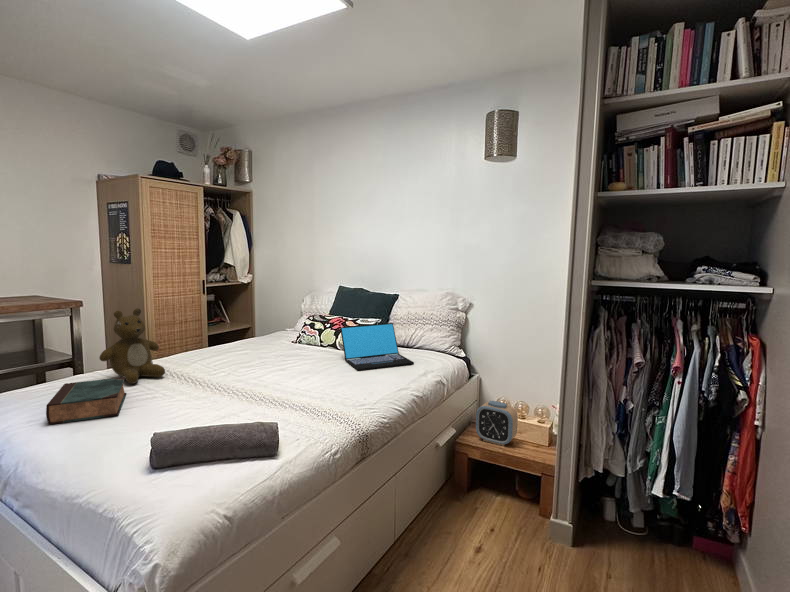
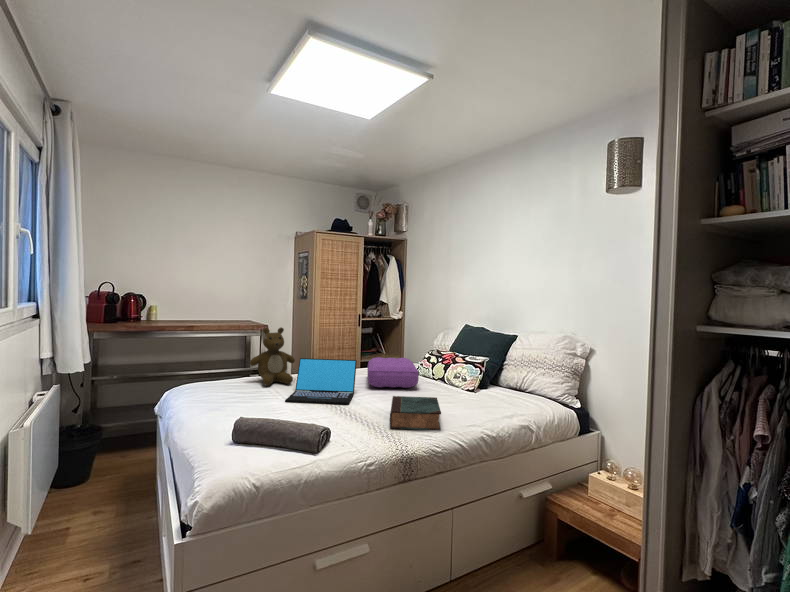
laptop: present [340,323,414,371] -> present [285,358,357,404]
pillow: none [248,328,316,365] -> present [368,357,419,388]
book: present [46,377,126,425] -> present [390,396,441,431]
alarm clock: present [476,401,518,446] -> none [571,460,622,516]

